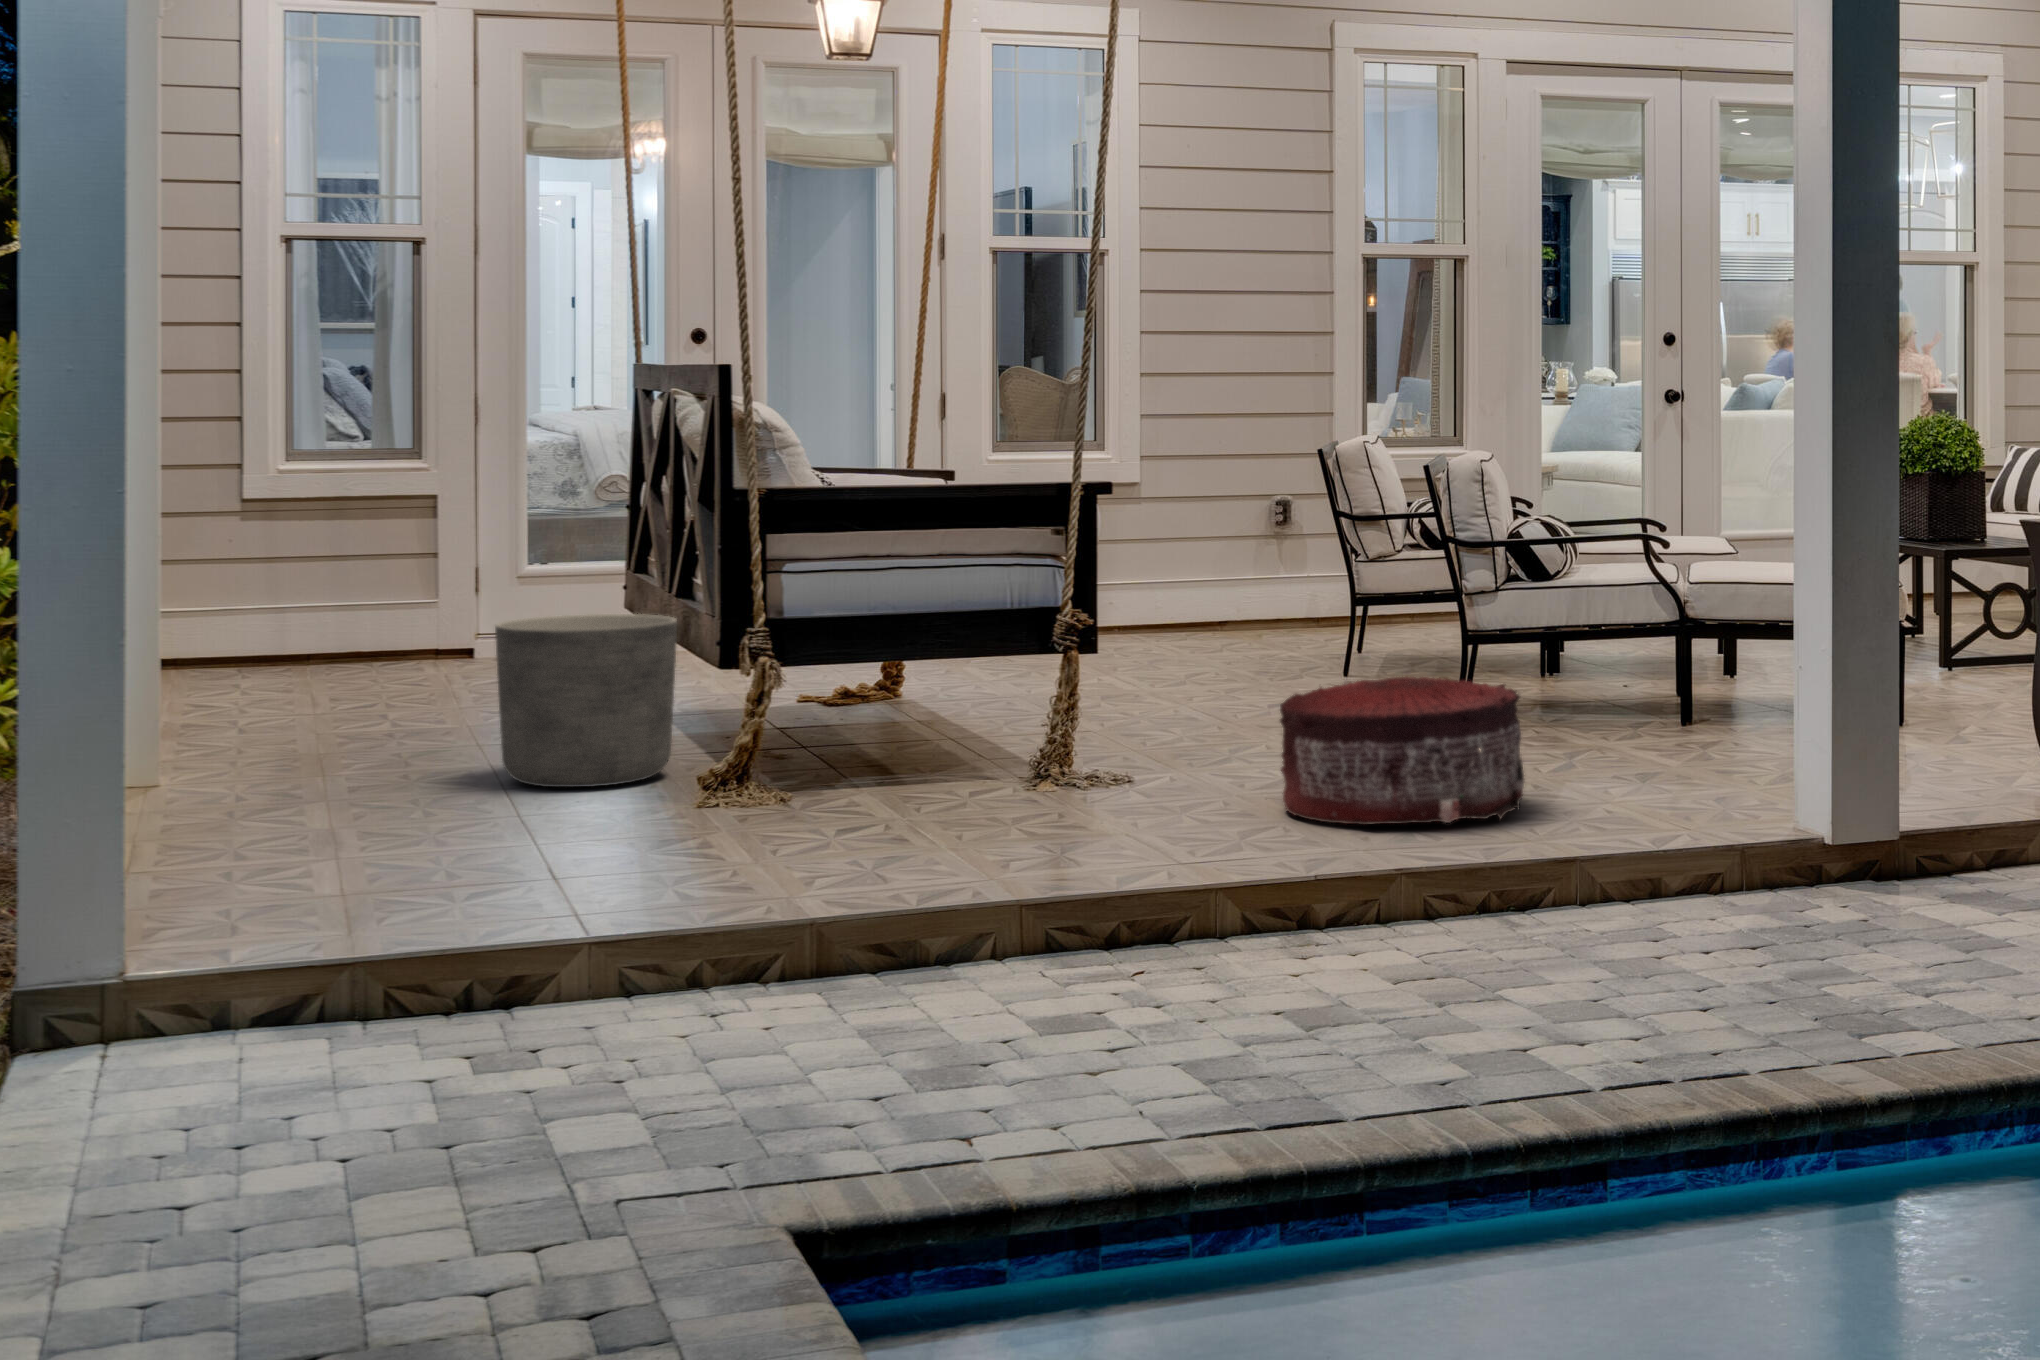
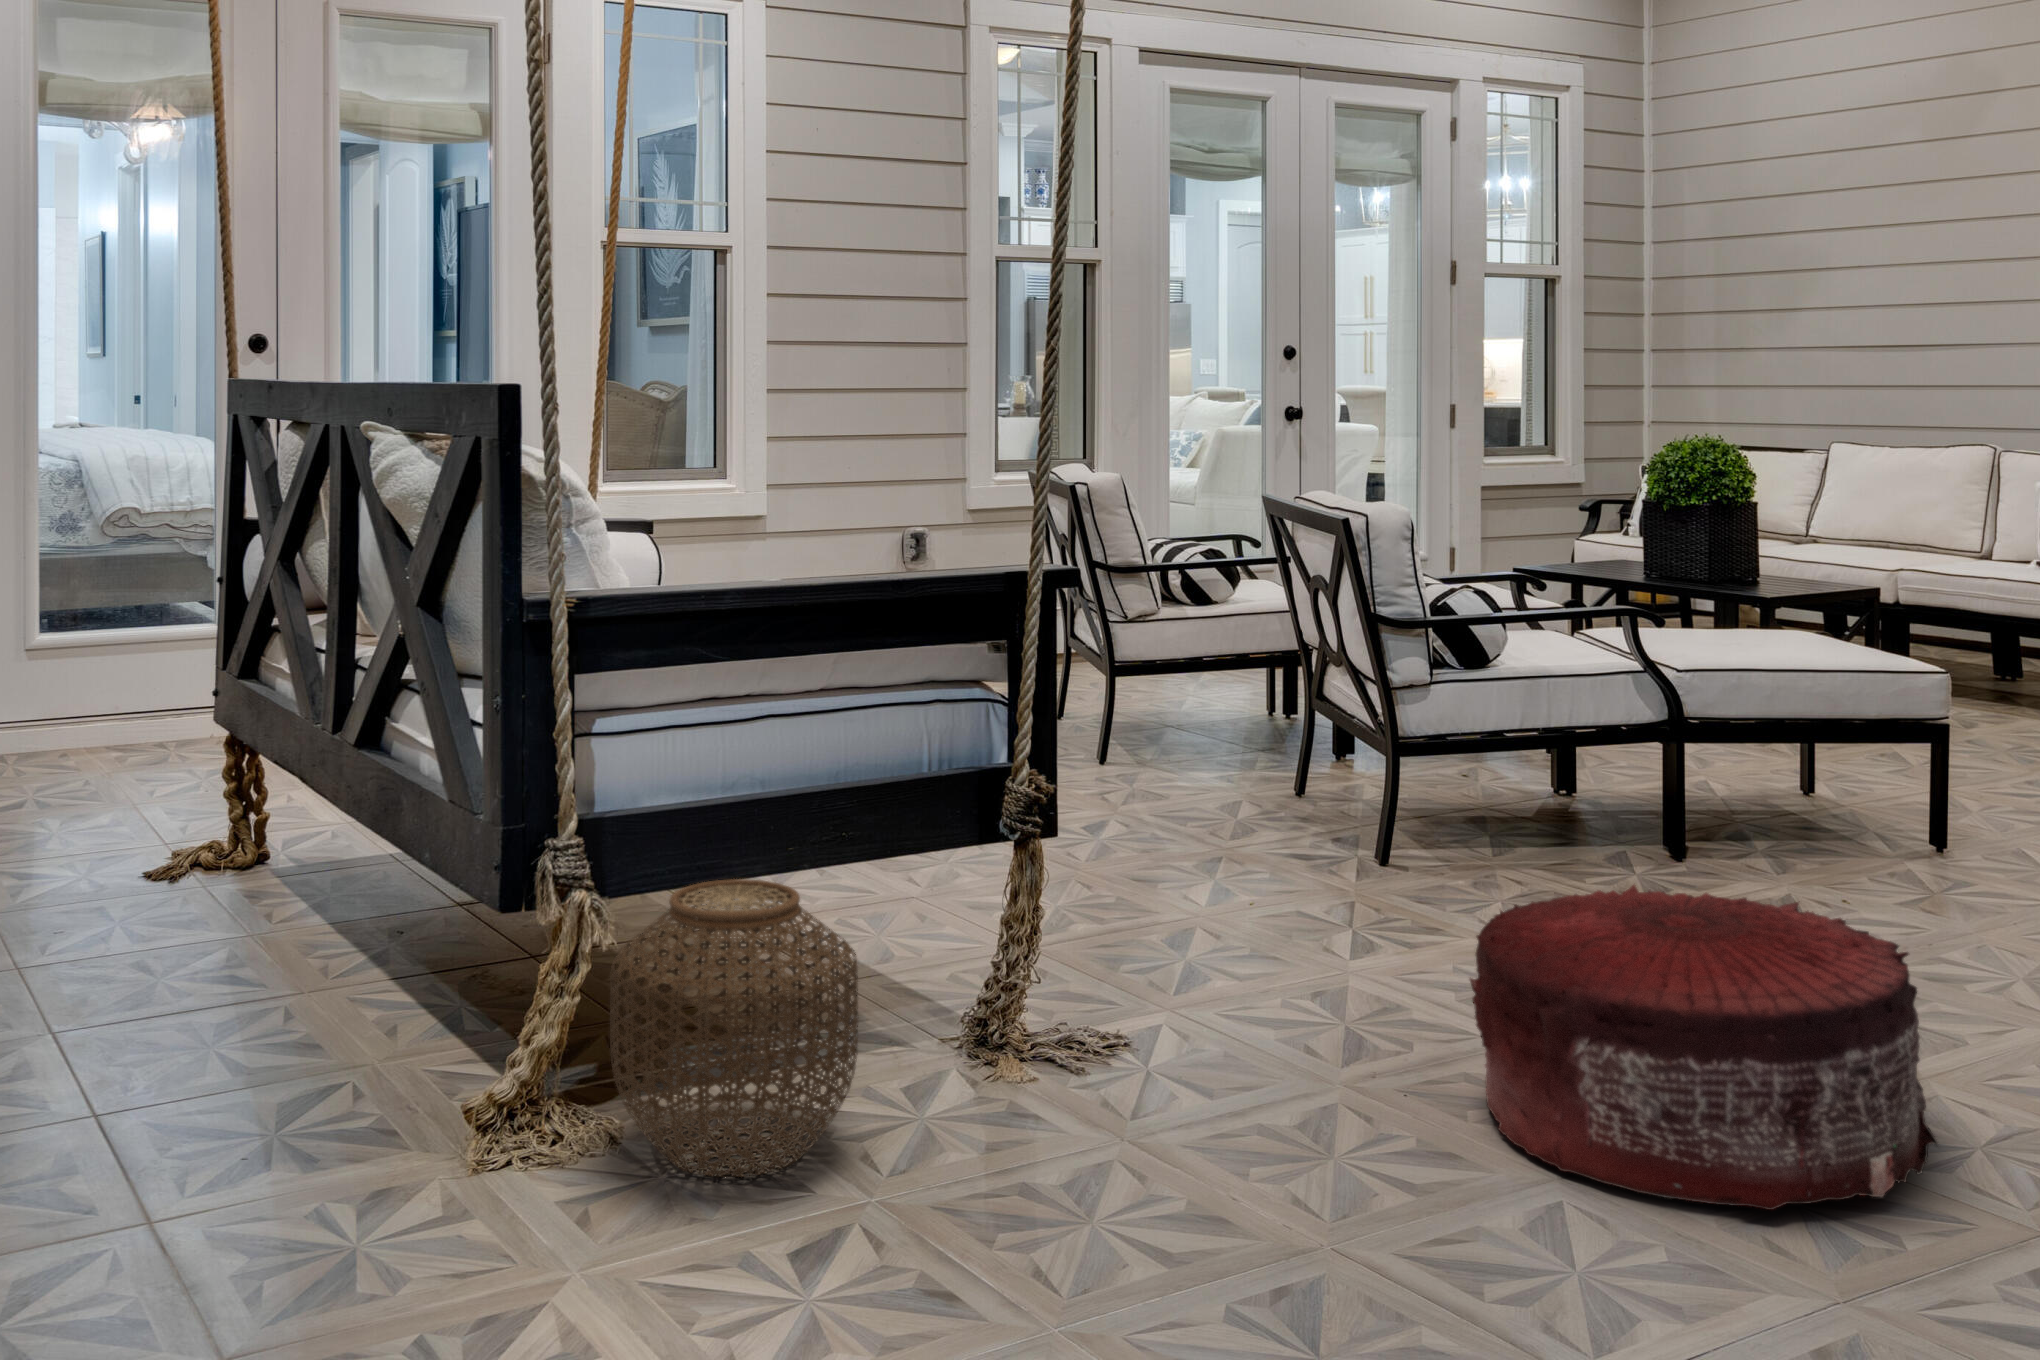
planter: present [495,614,677,787] -> none [78,784,386,1115]
woven basket: none [771,653,916,809] -> present [610,879,858,1177]

